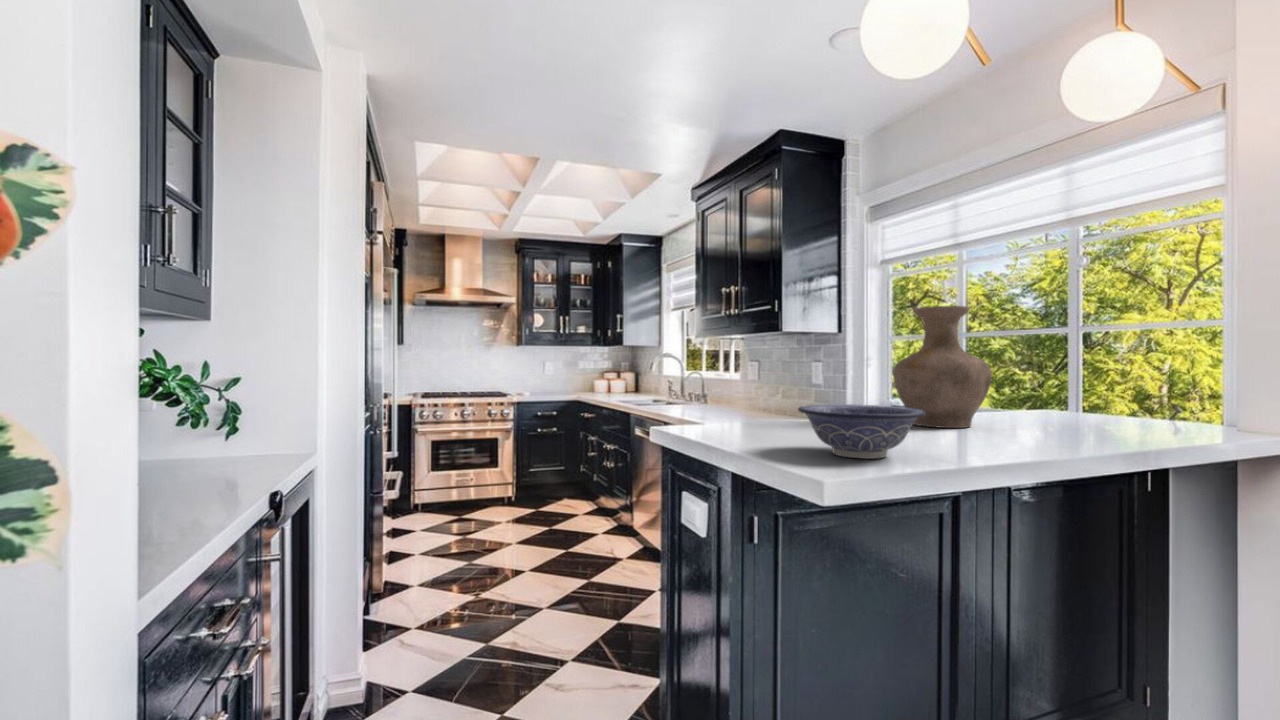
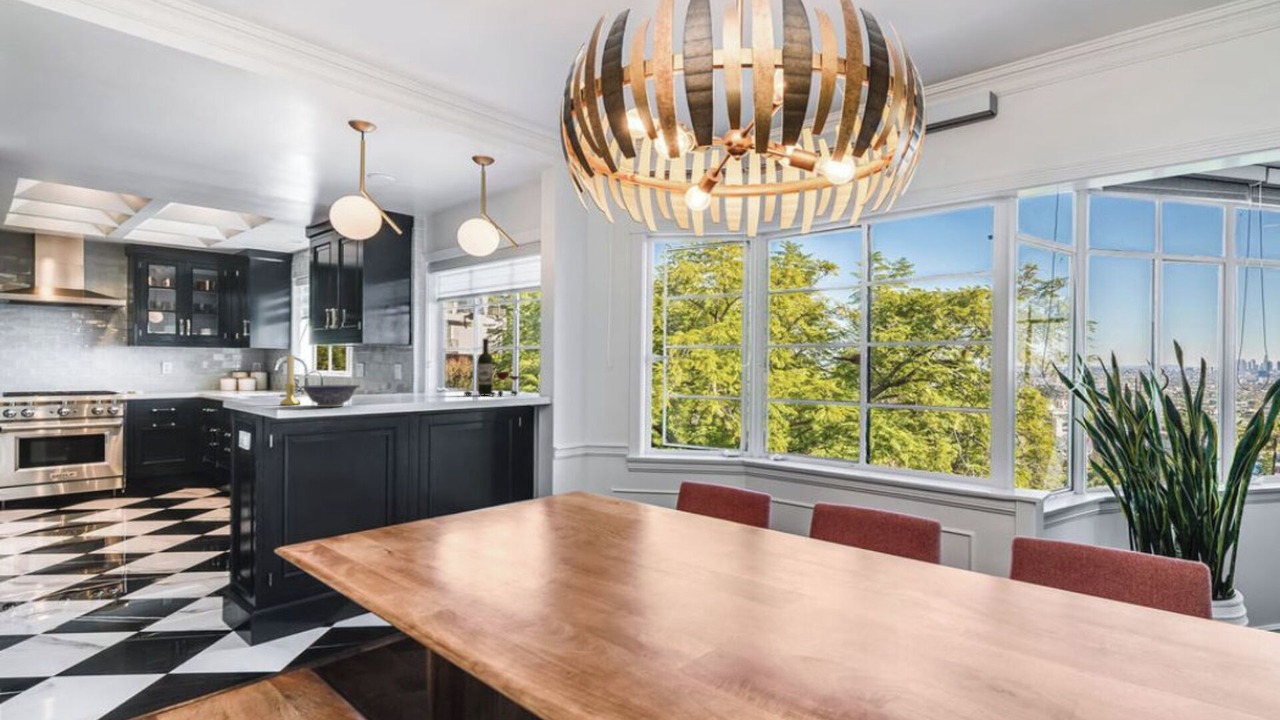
vase: present [893,306,992,428] -> none [389,336,437,398]
wine bottle: none [1036,307,1203,434] -> present [464,338,519,396]
candle holder: none [740,339,776,443] -> present [280,355,300,405]

